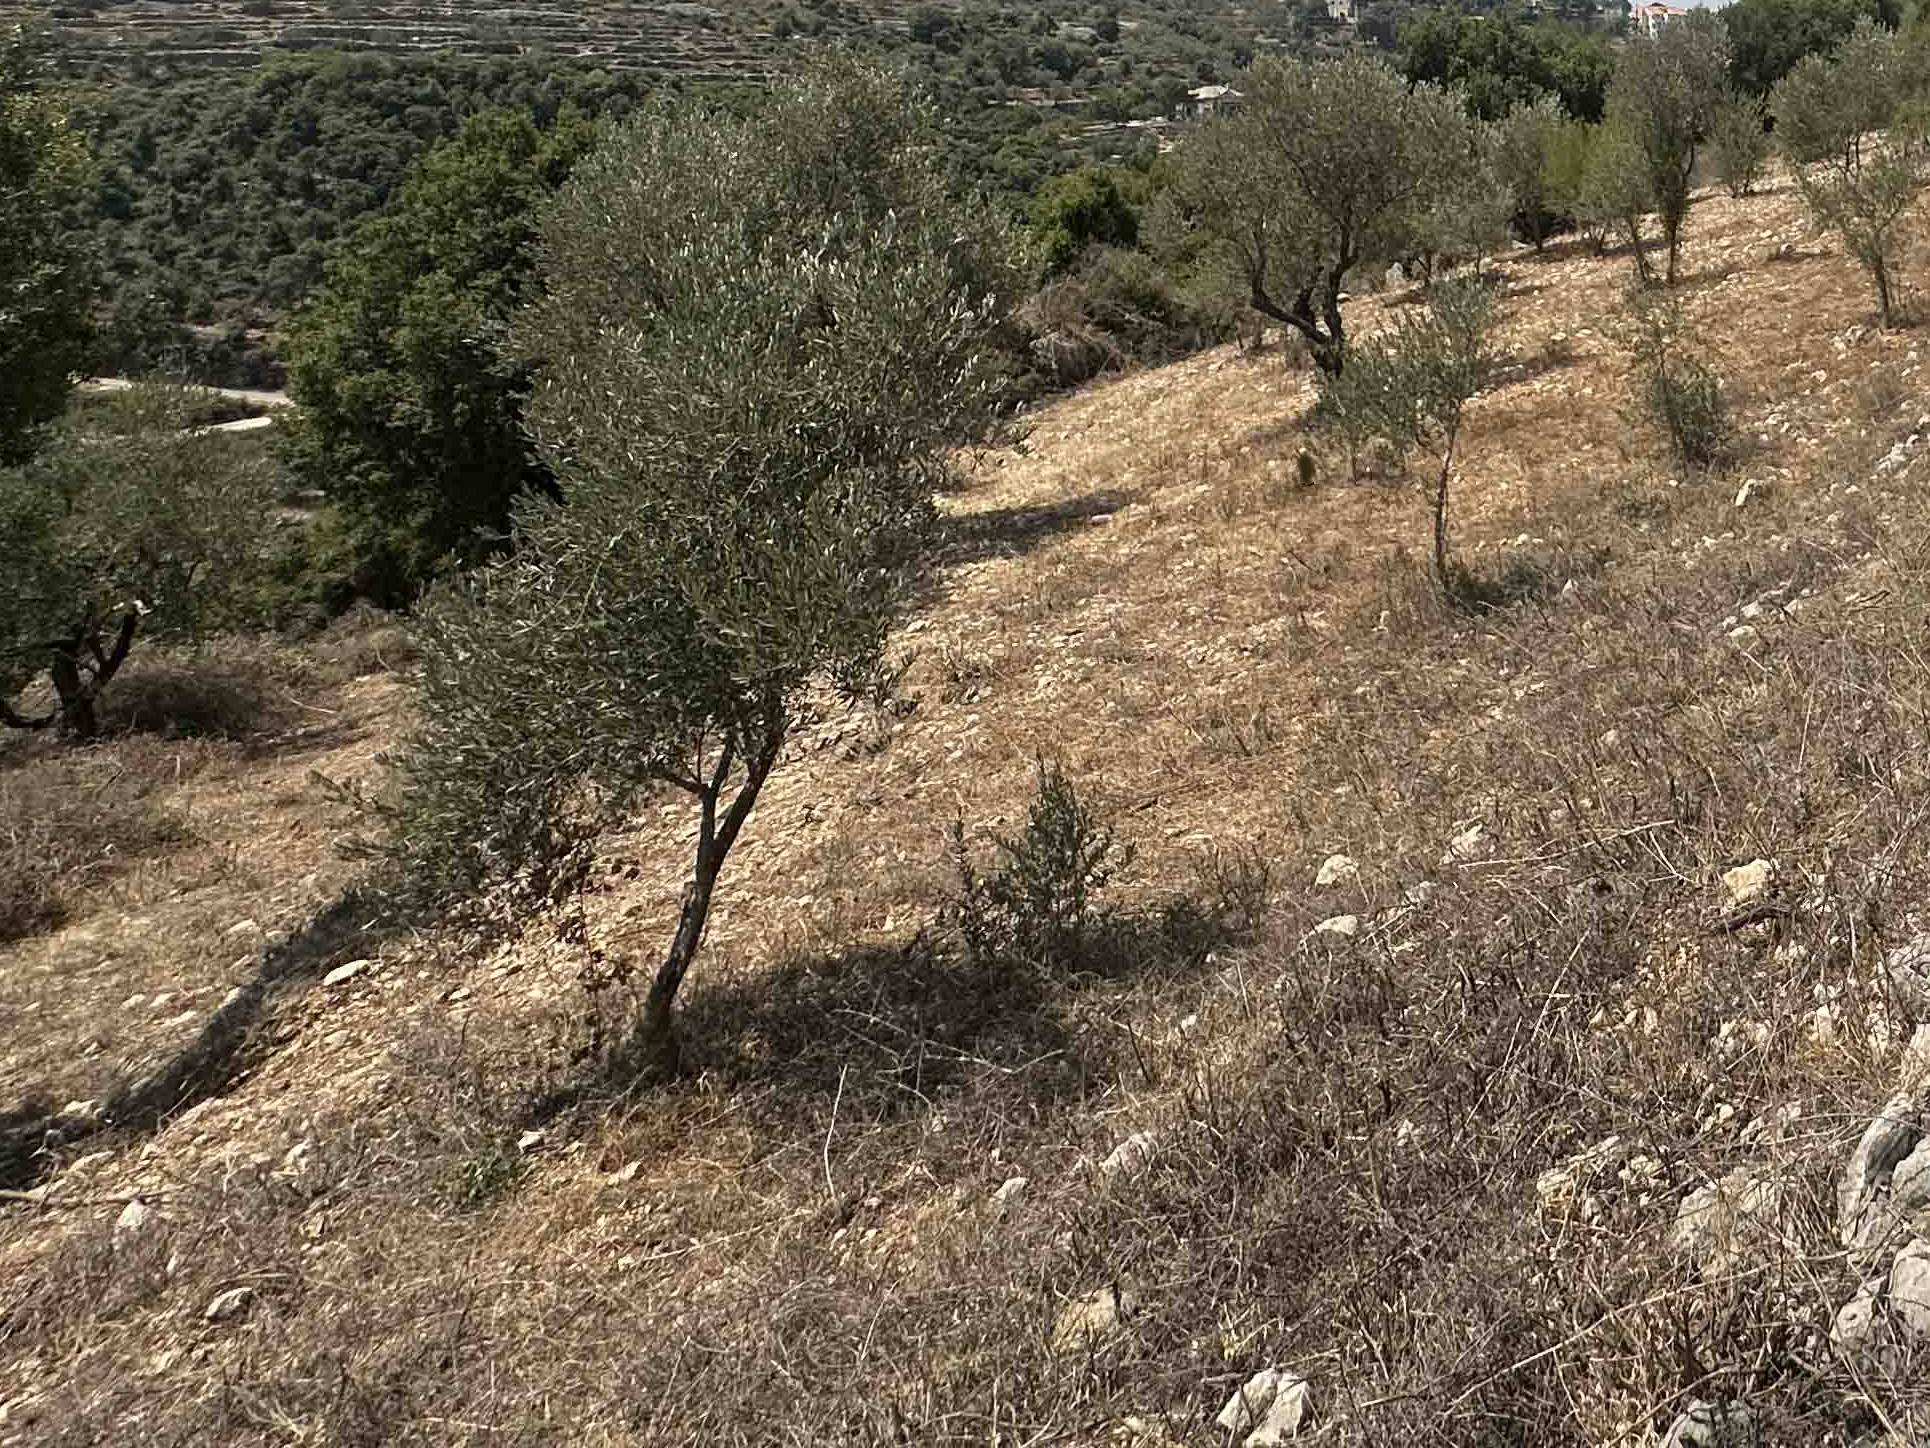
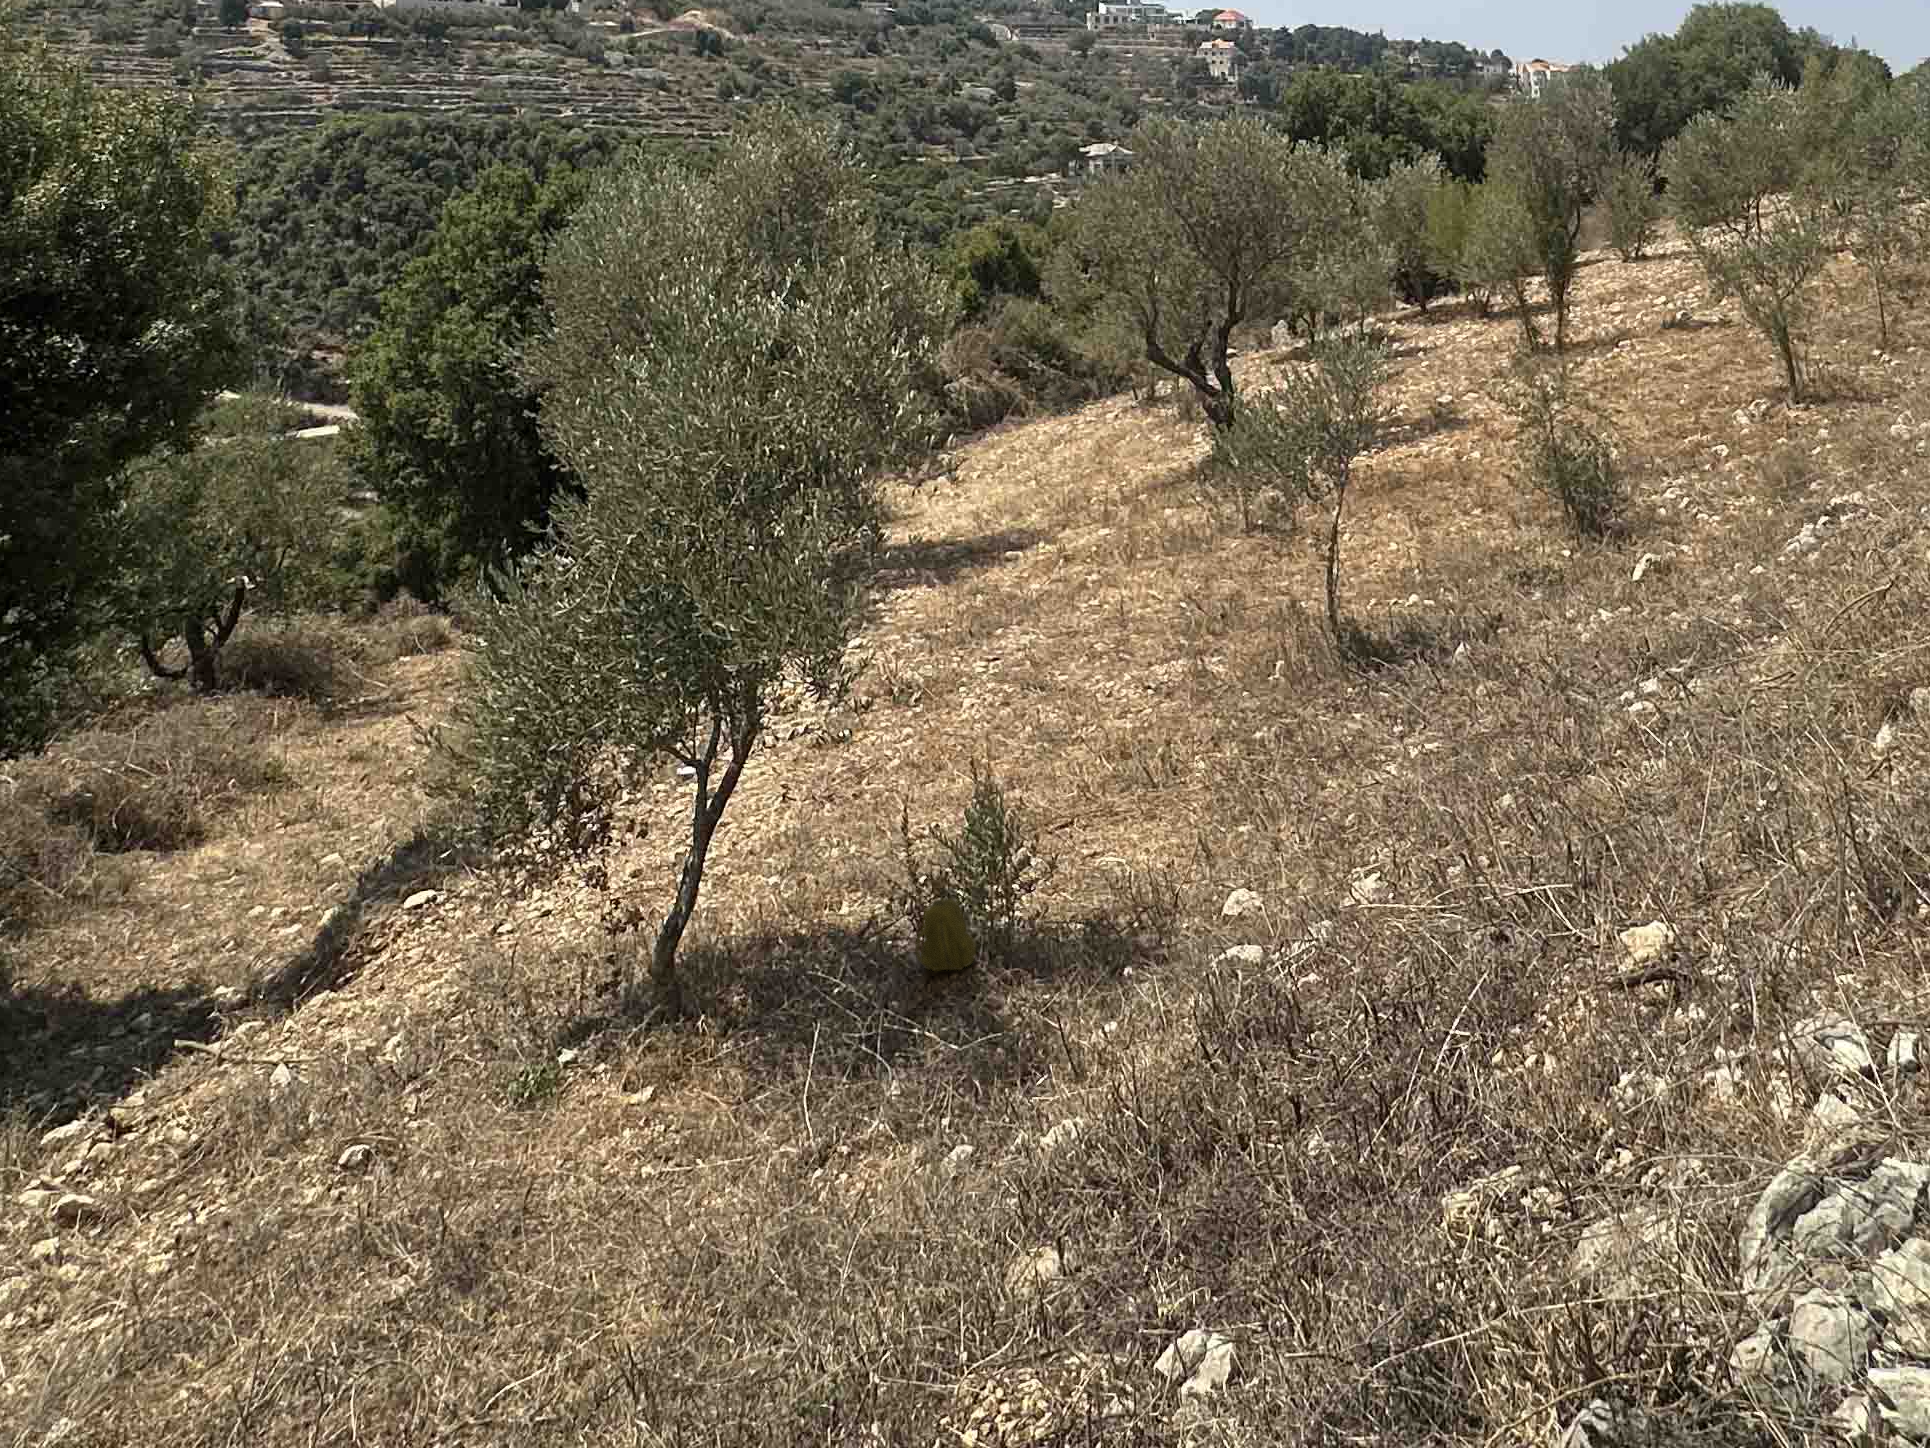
backpack: present [1295,454,1316,485] -> present [915,898,976,971]

